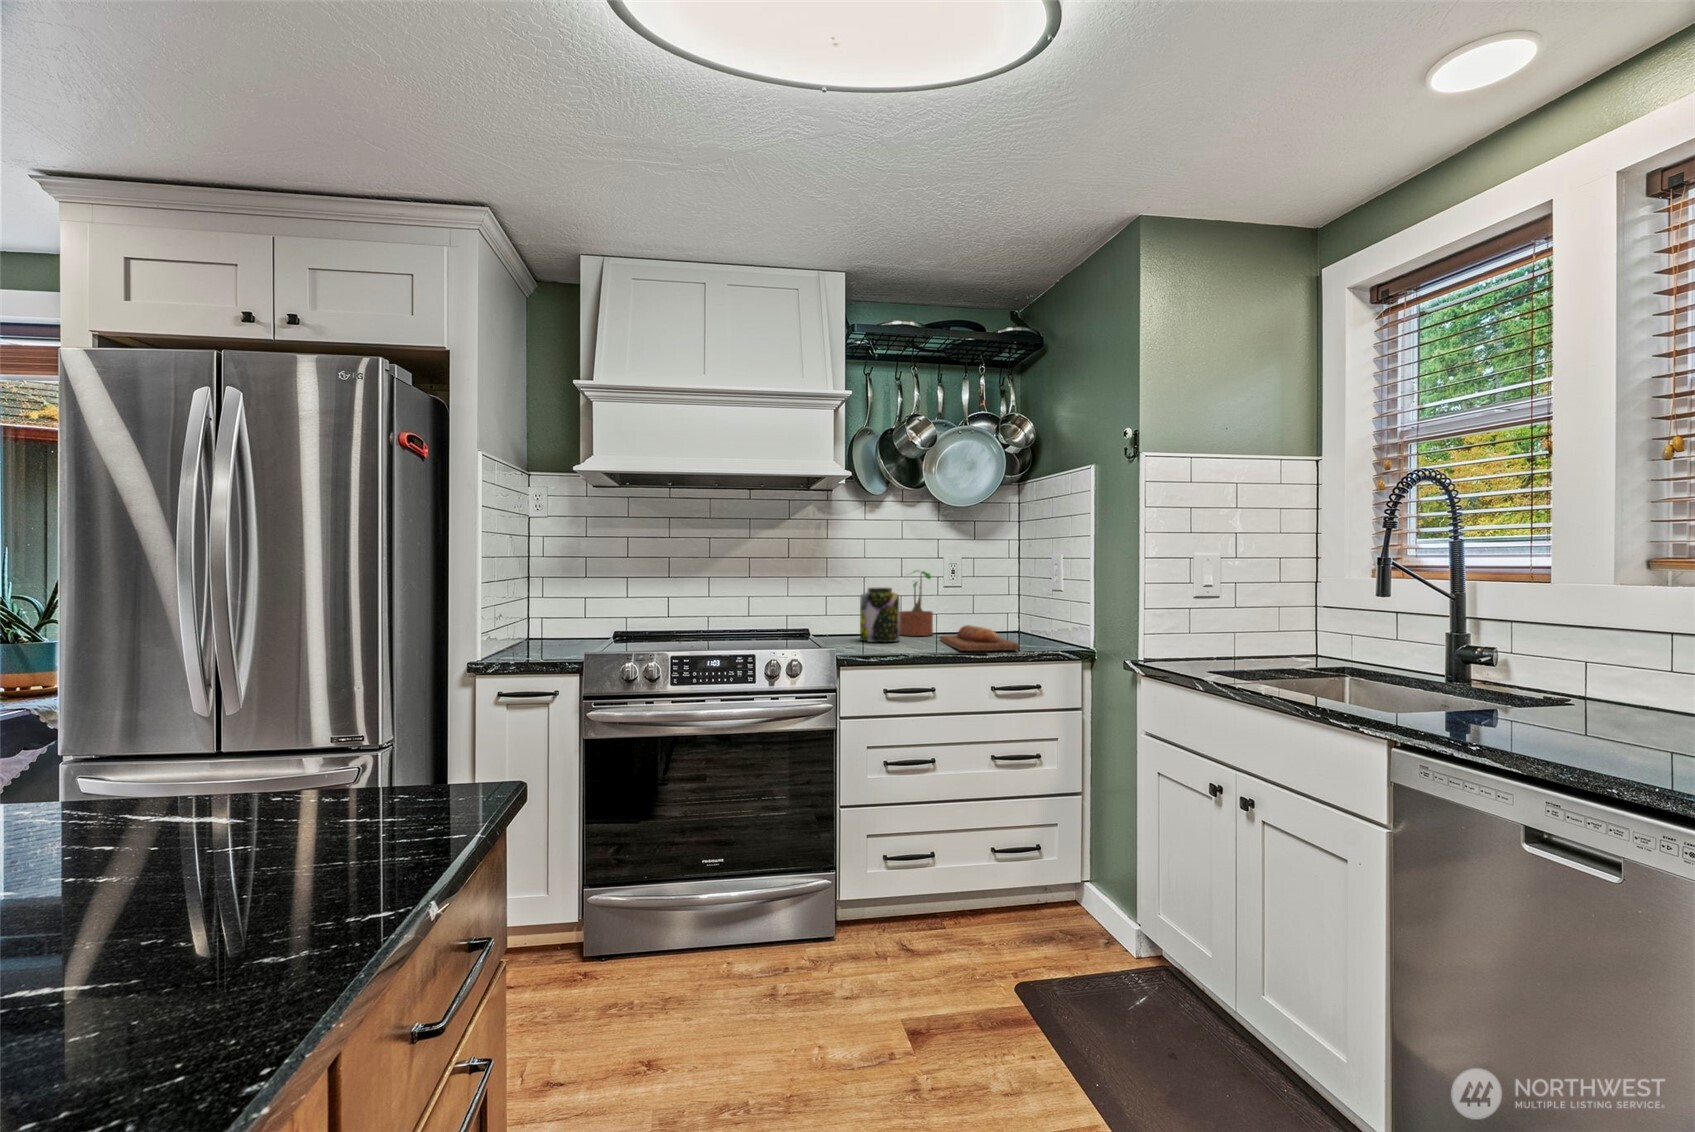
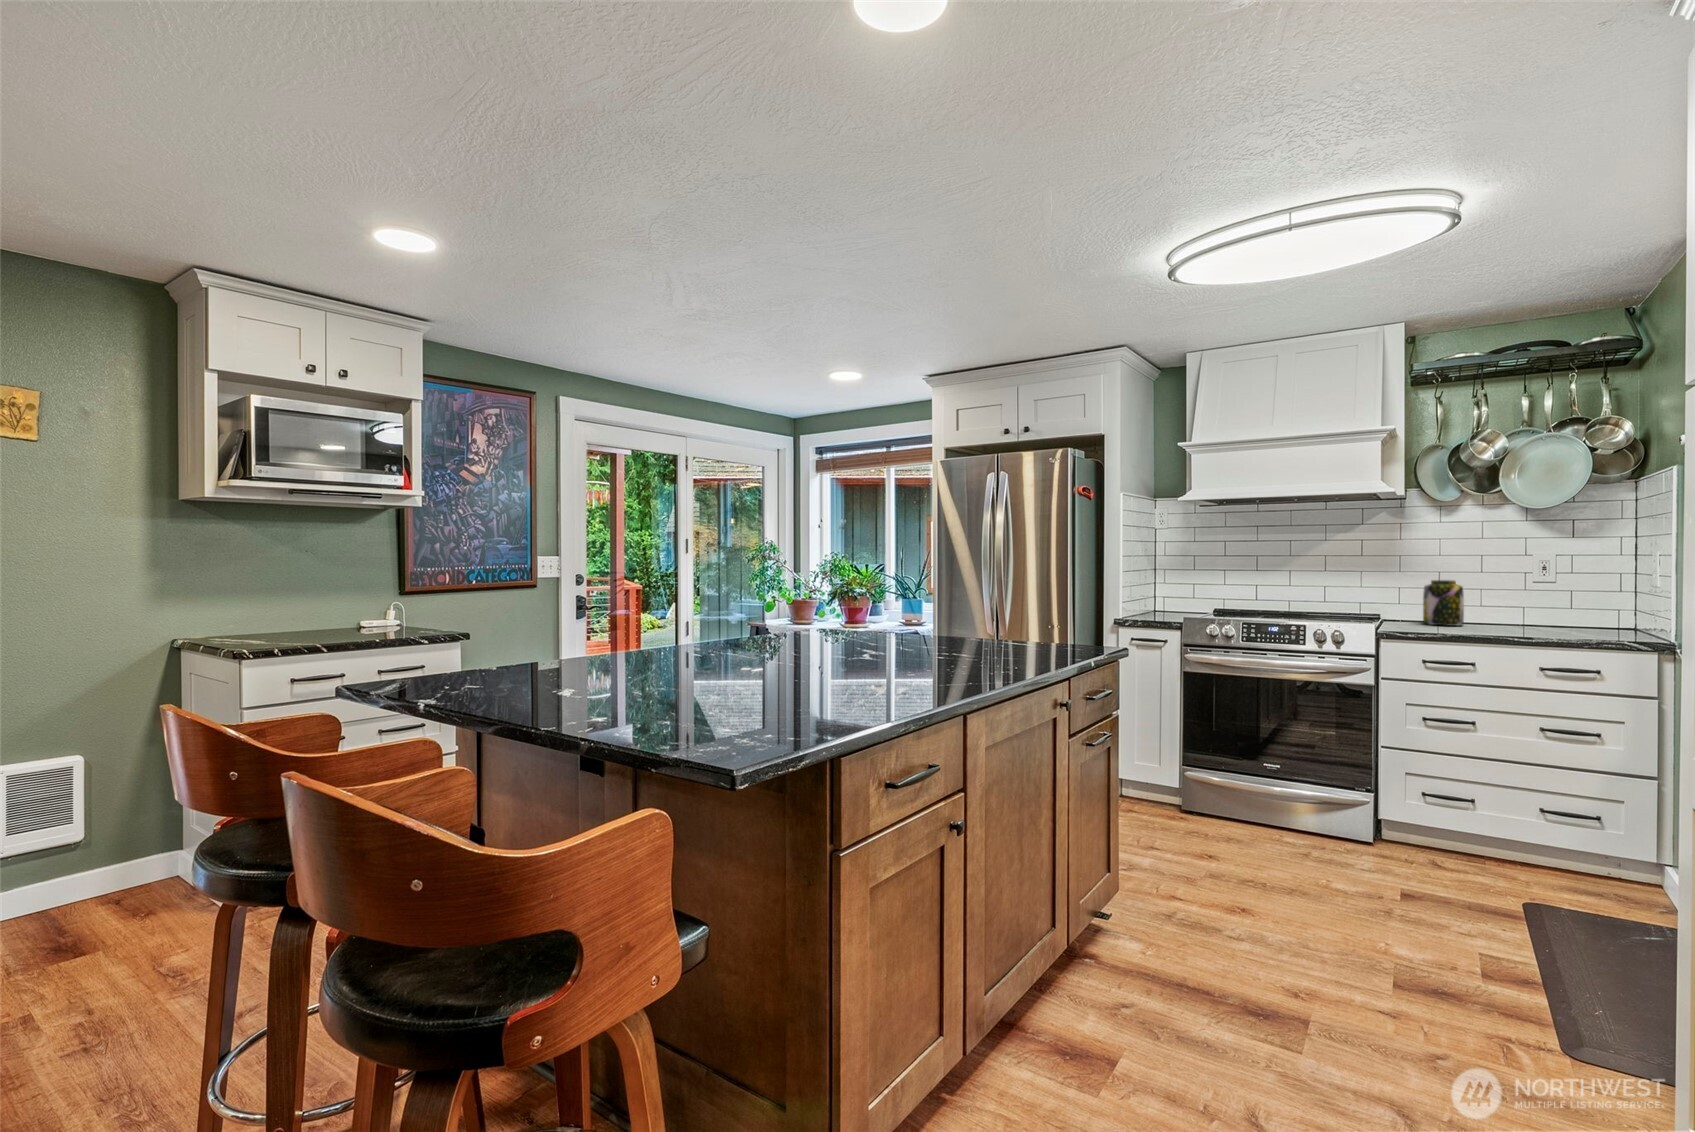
potted plant: present [900,570,933,636] -> none [1476,566,1515,624]
bread loaf: present [940,625,1019,651] -> none [1509,615,1579,637]

